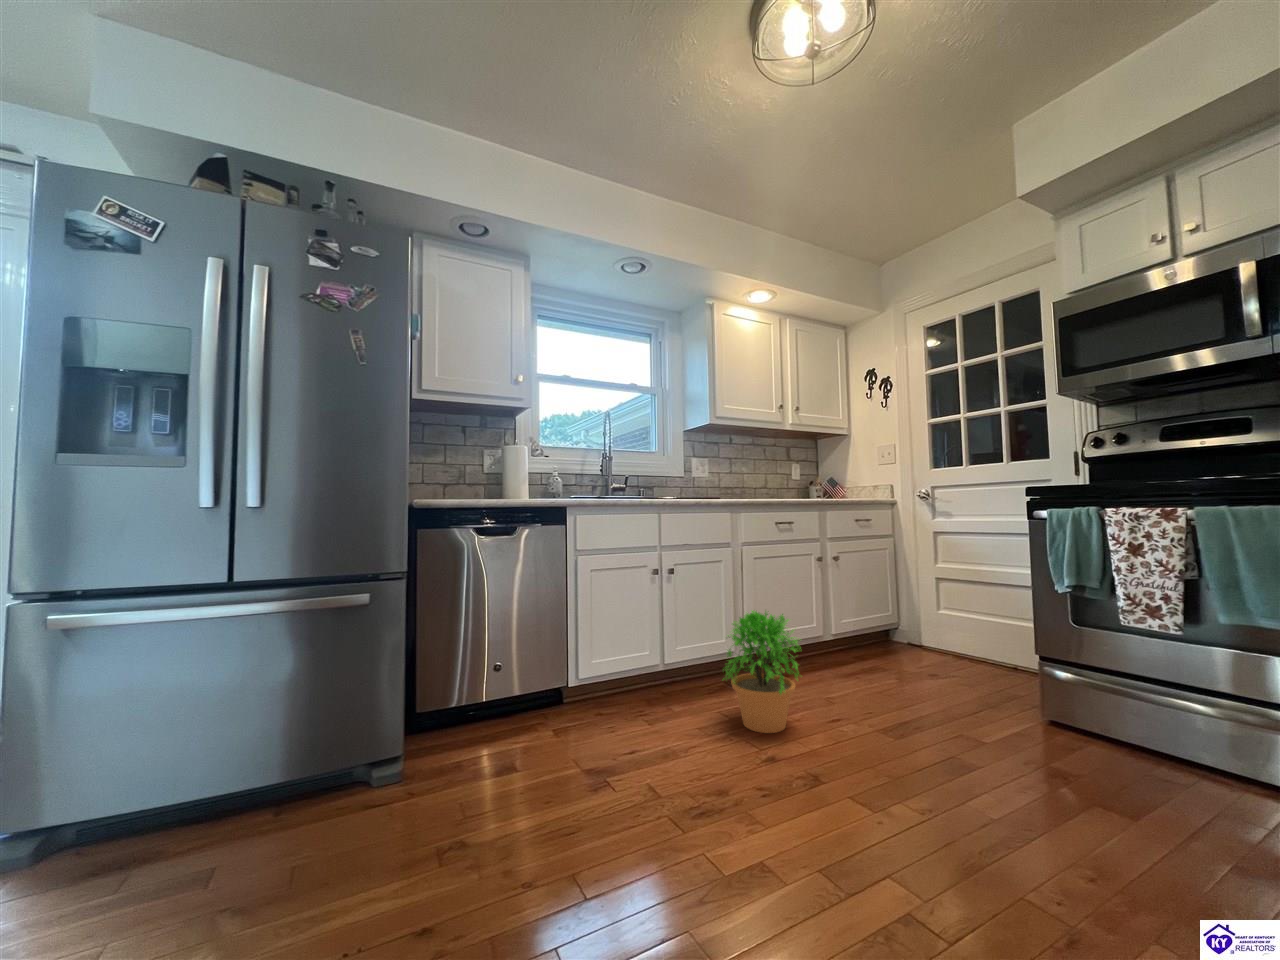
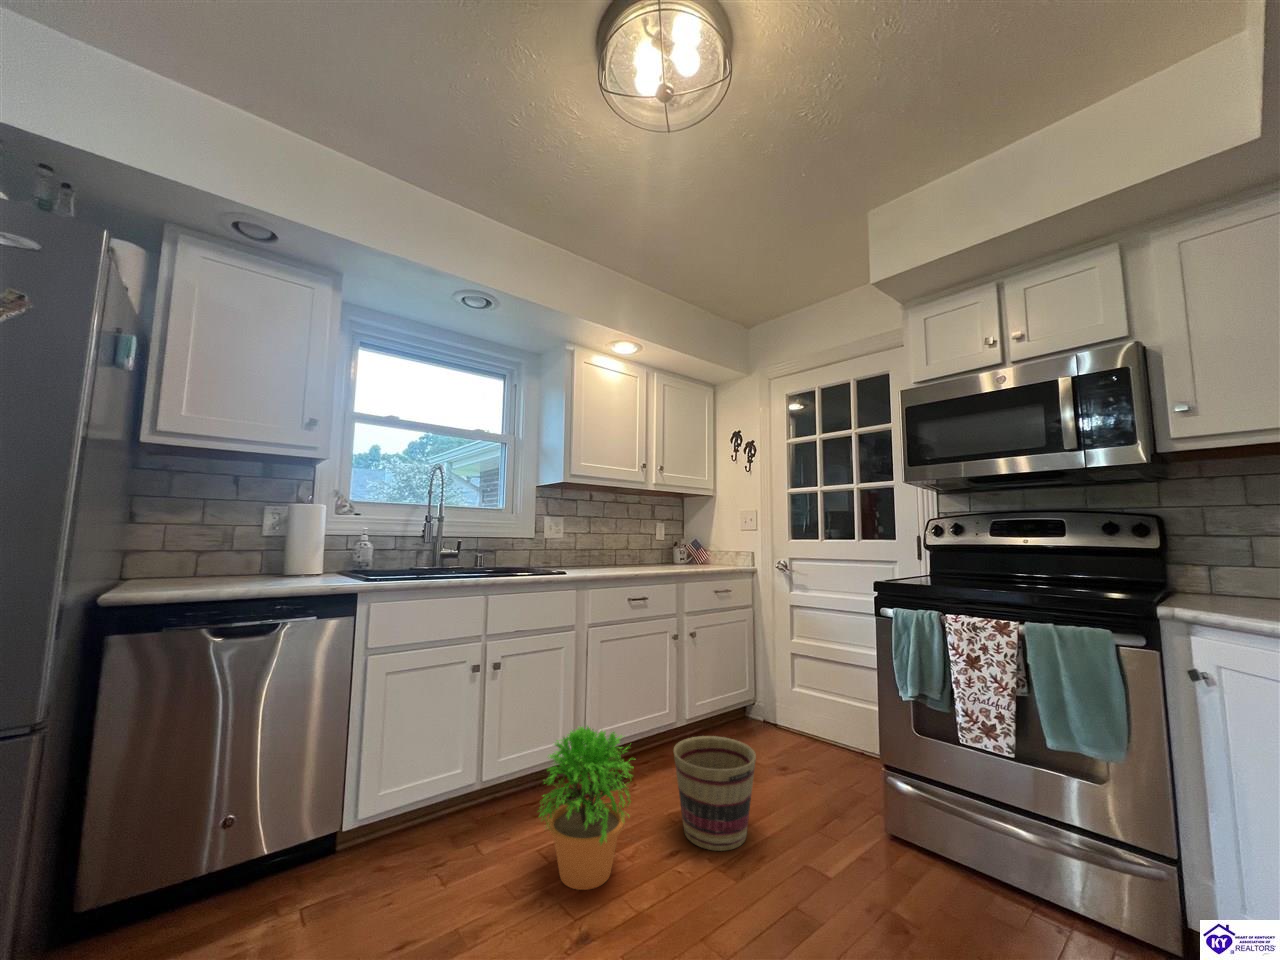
basket: none [832,633,911,720] -> present [674,736,756,851]

